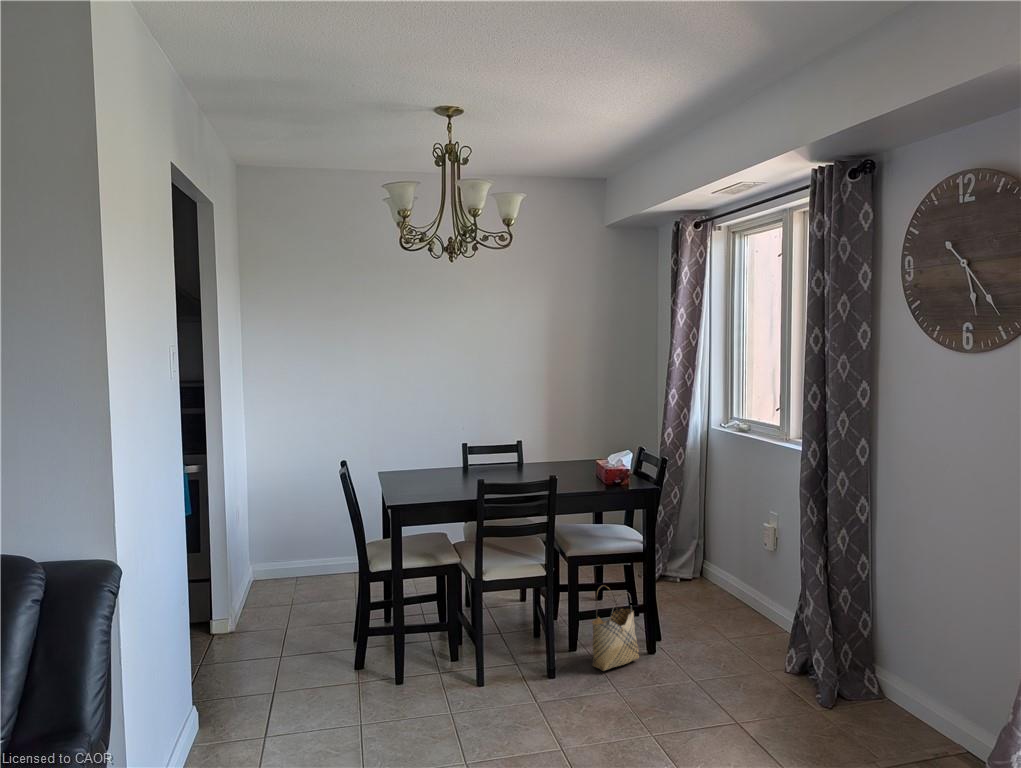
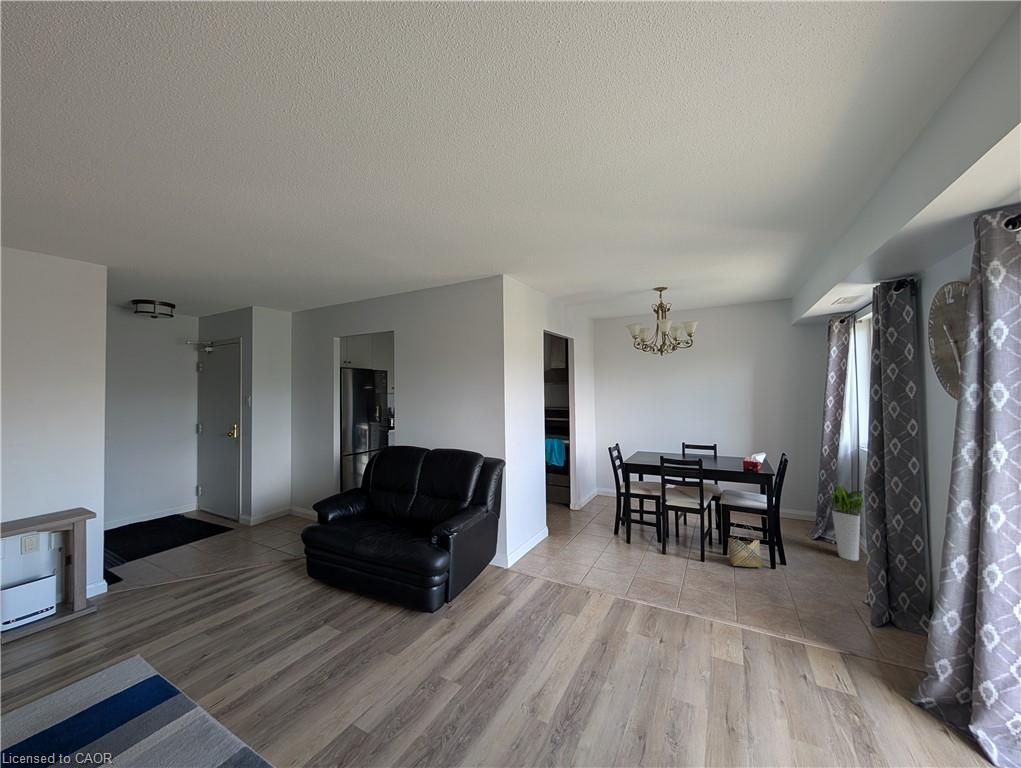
planter: none [682,488,742,603] -> present [830,484,864,561]

